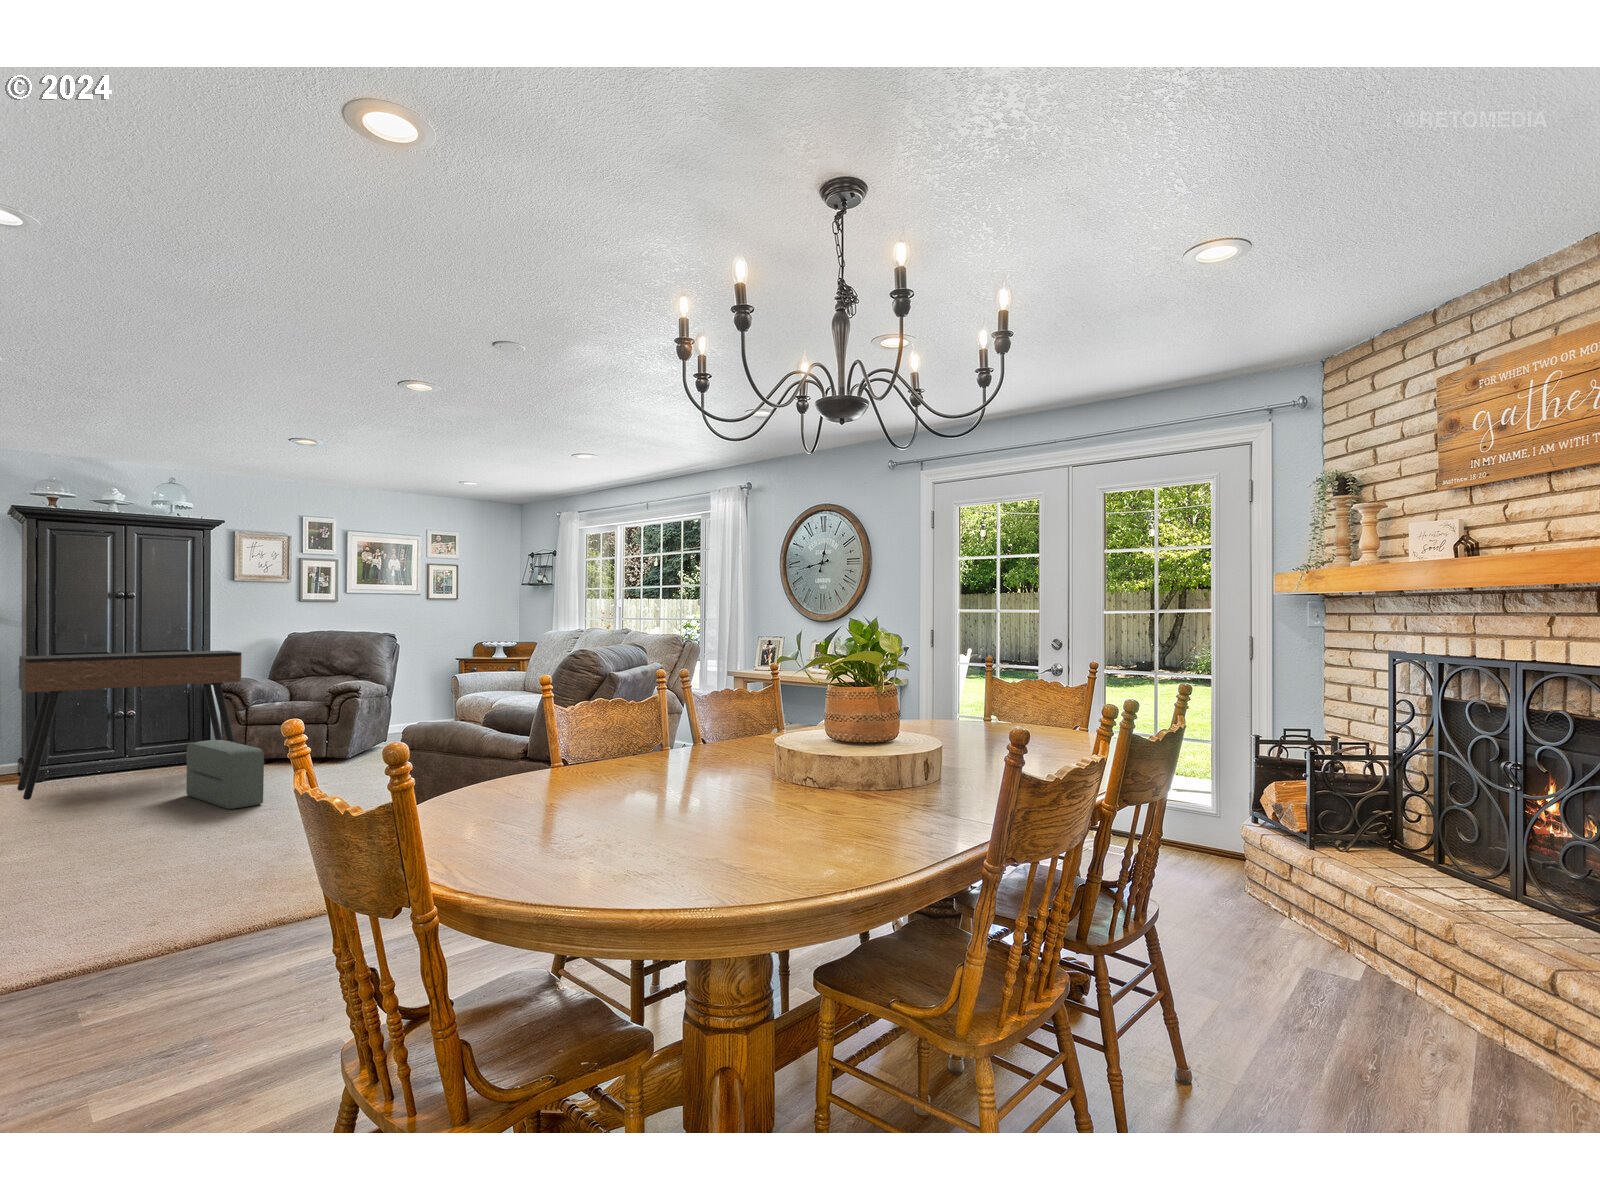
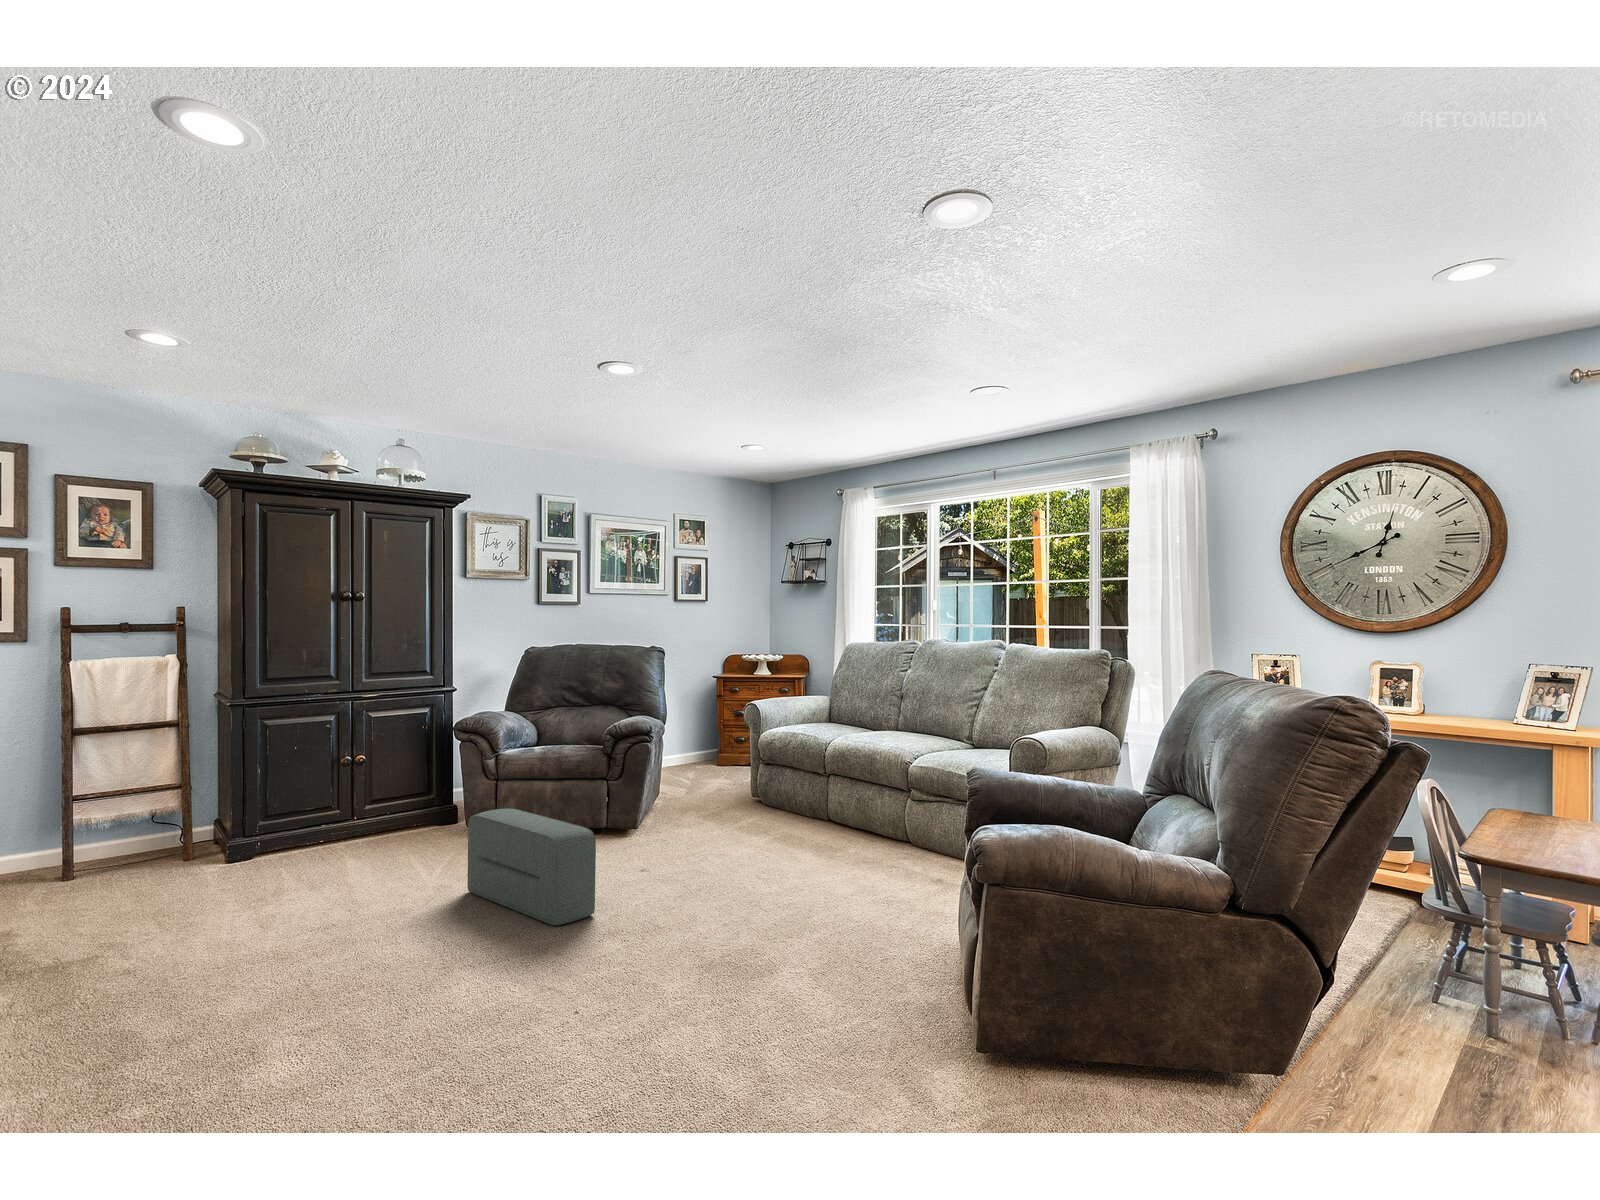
console table: present [17,650,242,800] -> none [229,673,510,896]

